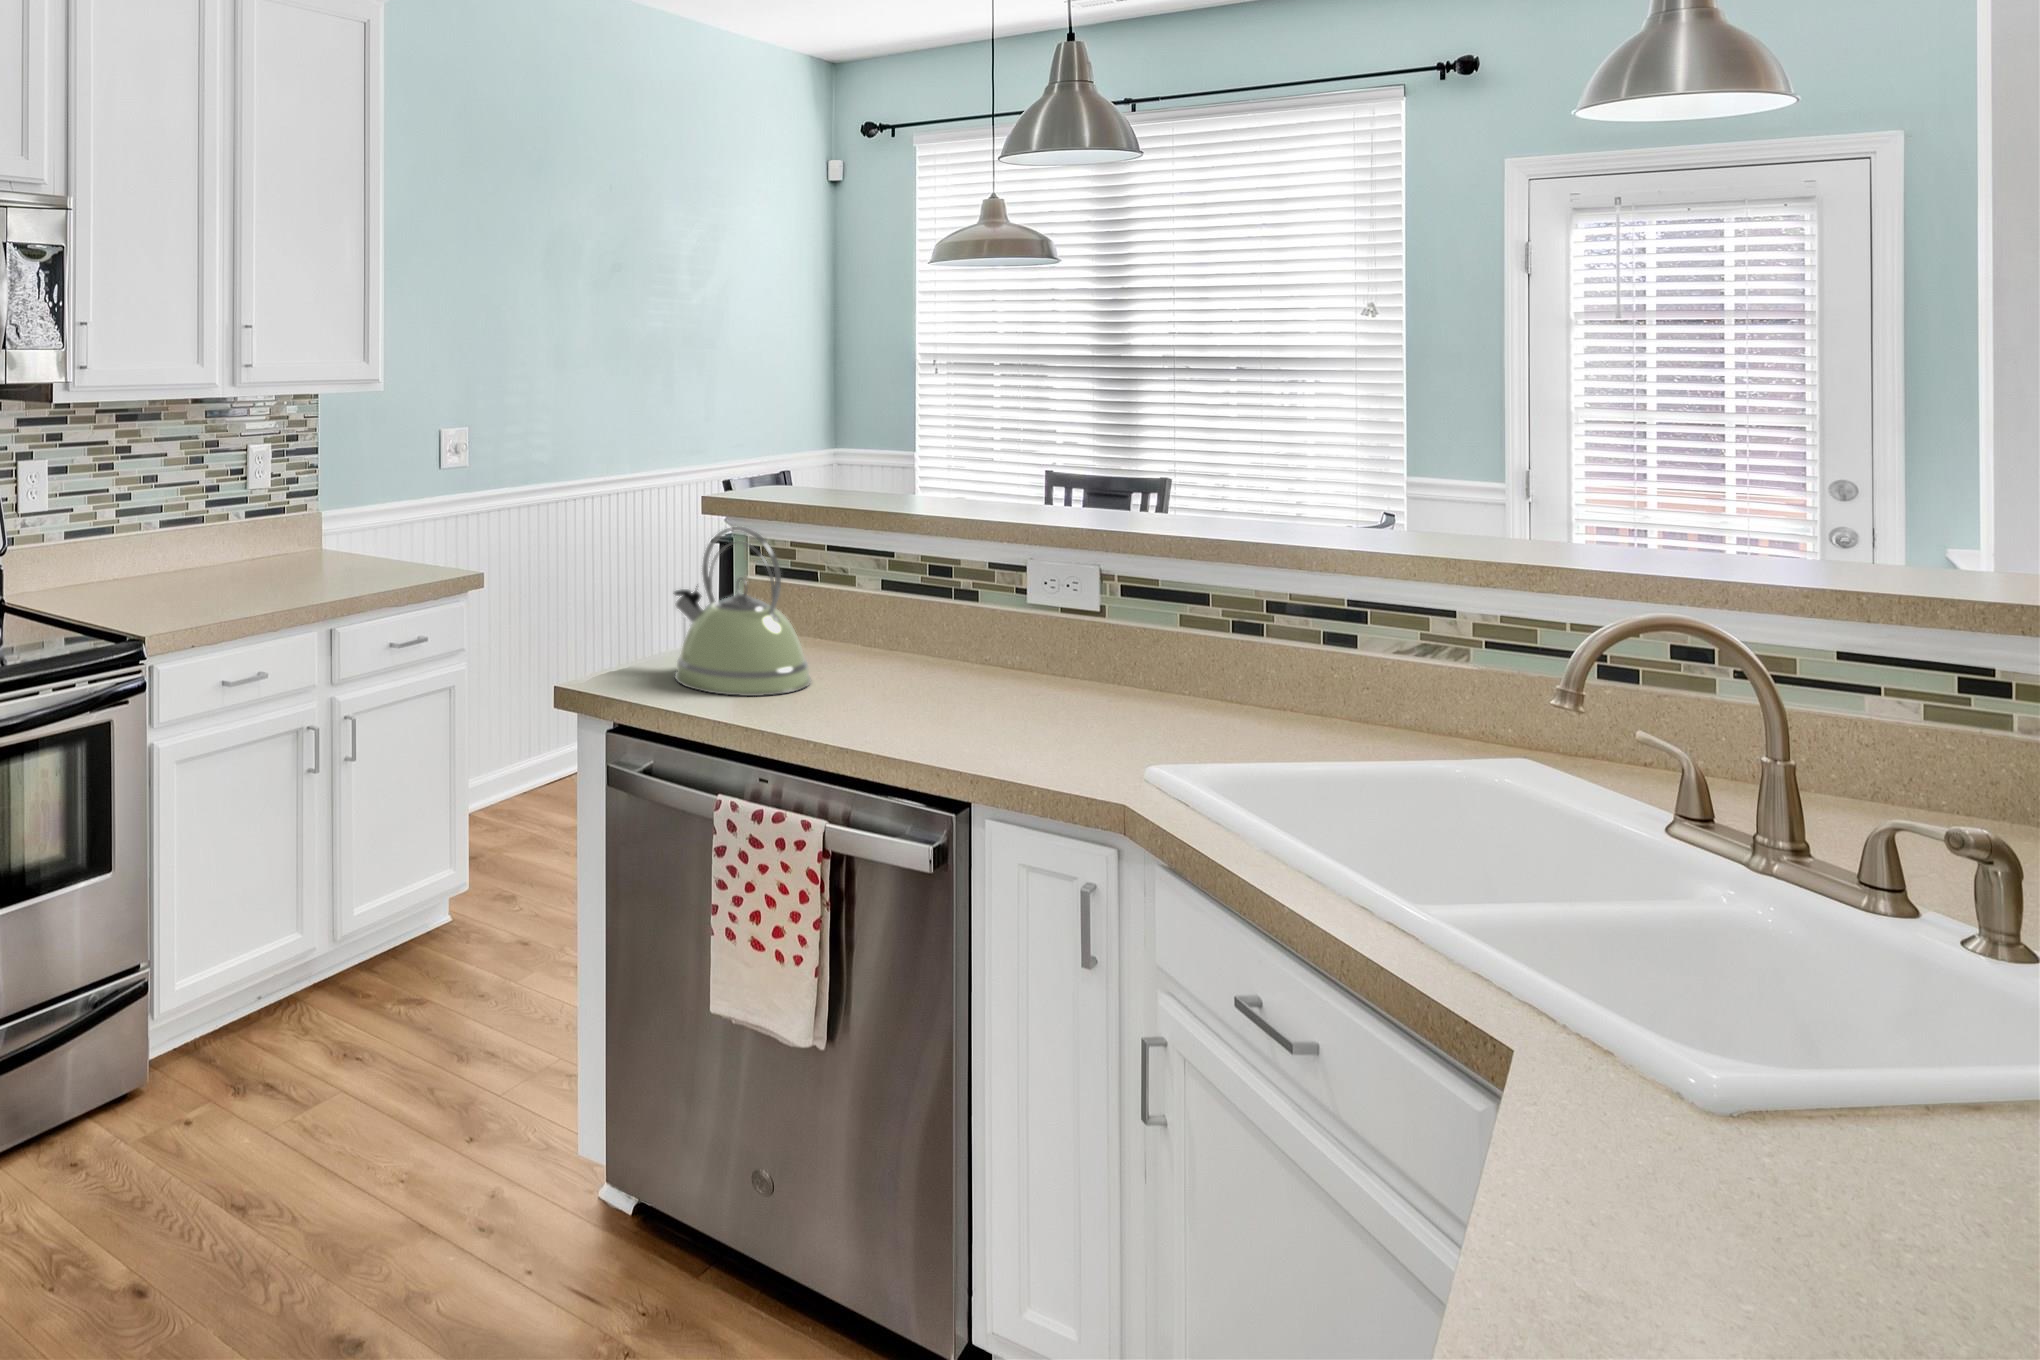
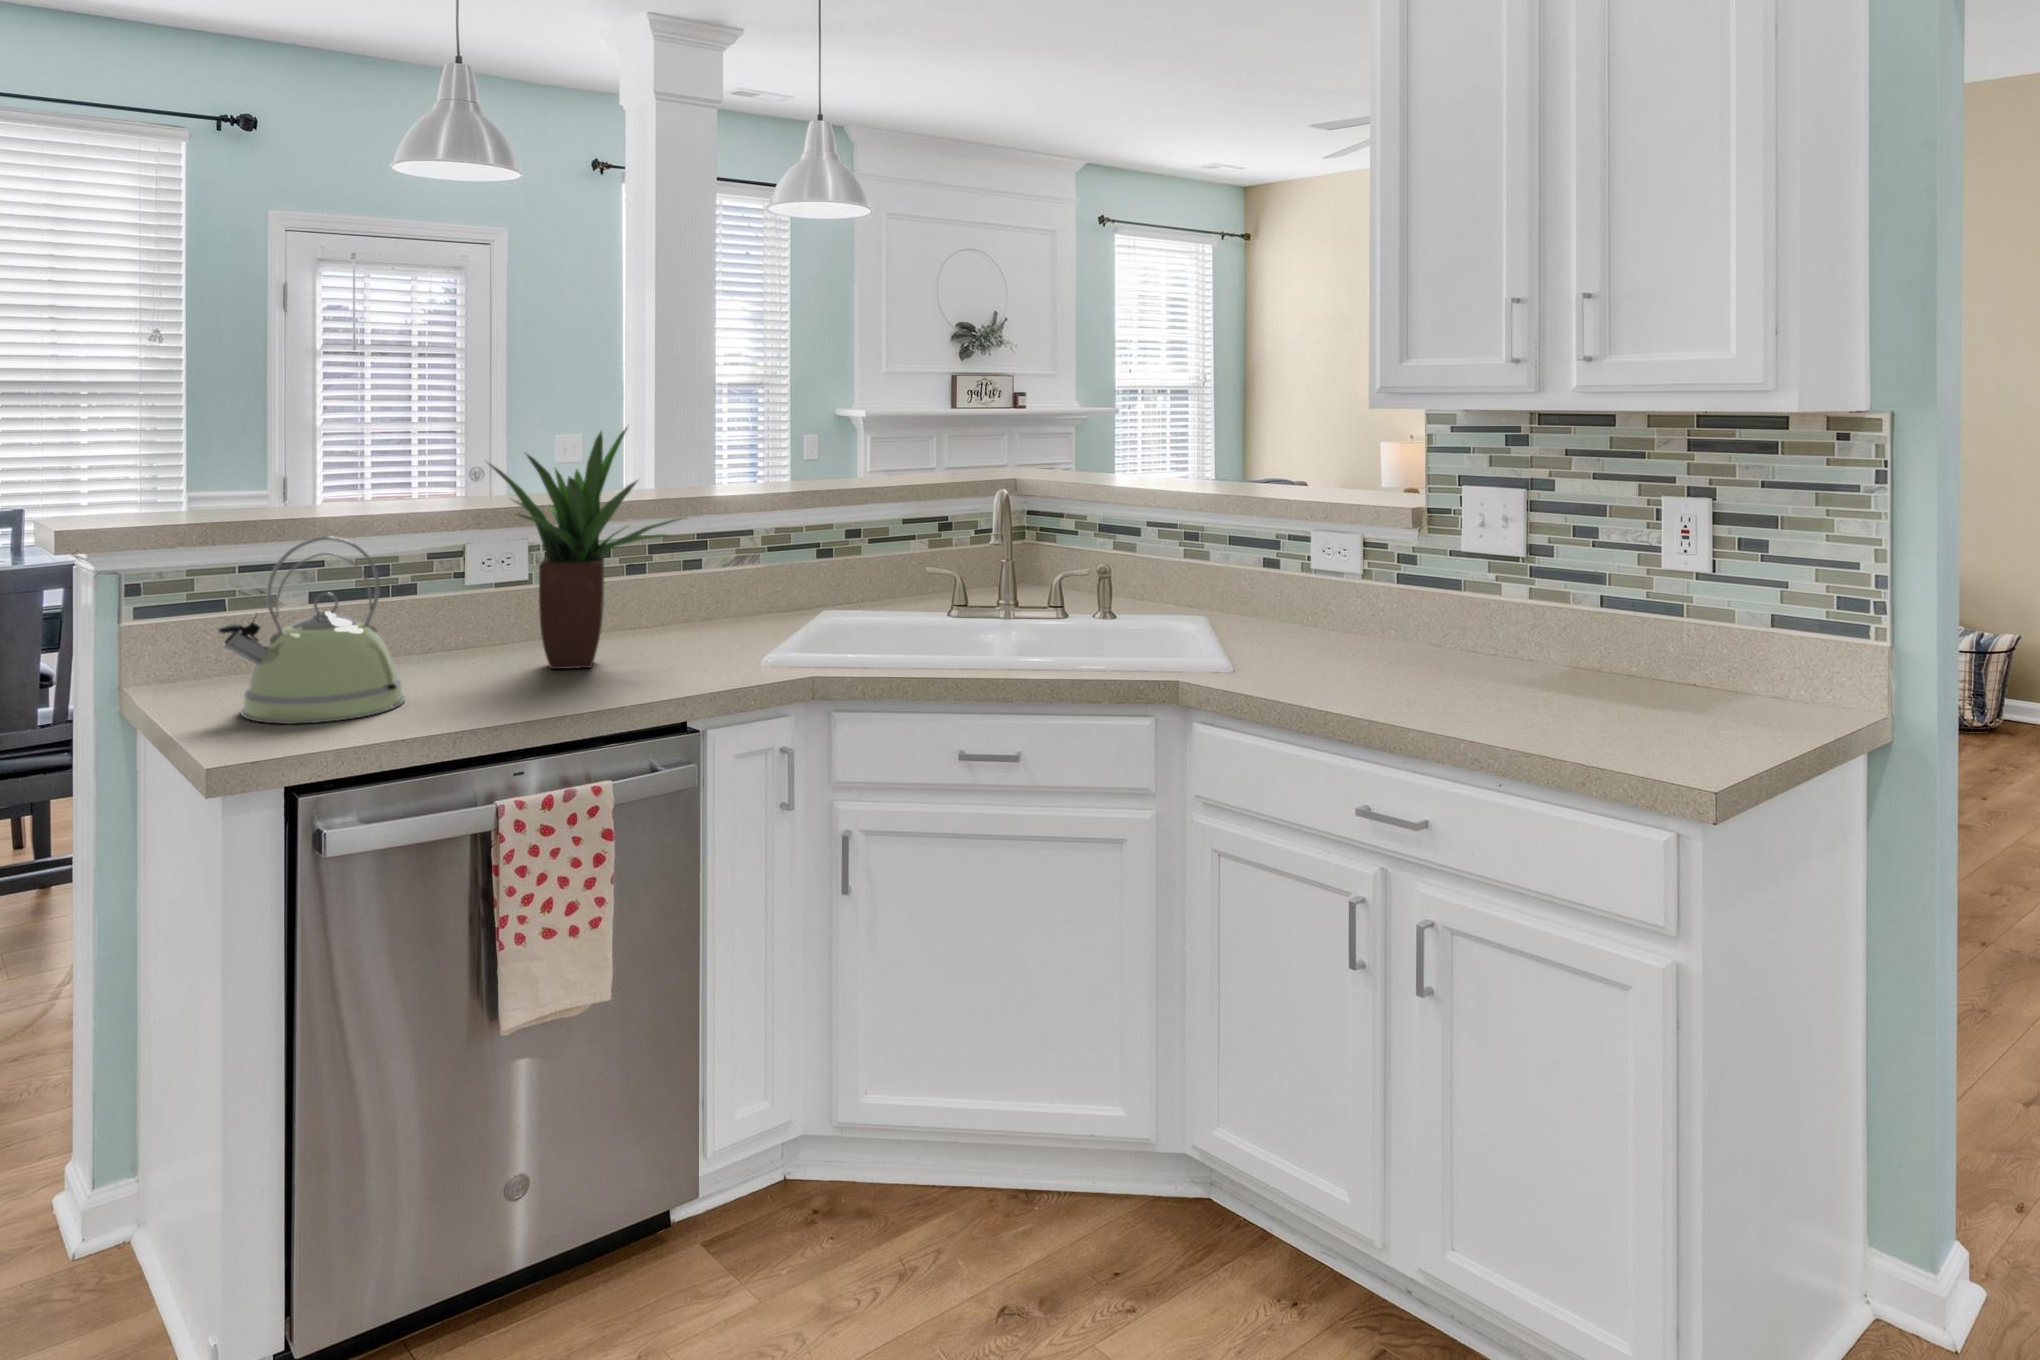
potted plant: none [885,444,1139,721] -> present [488,428,680,669]

